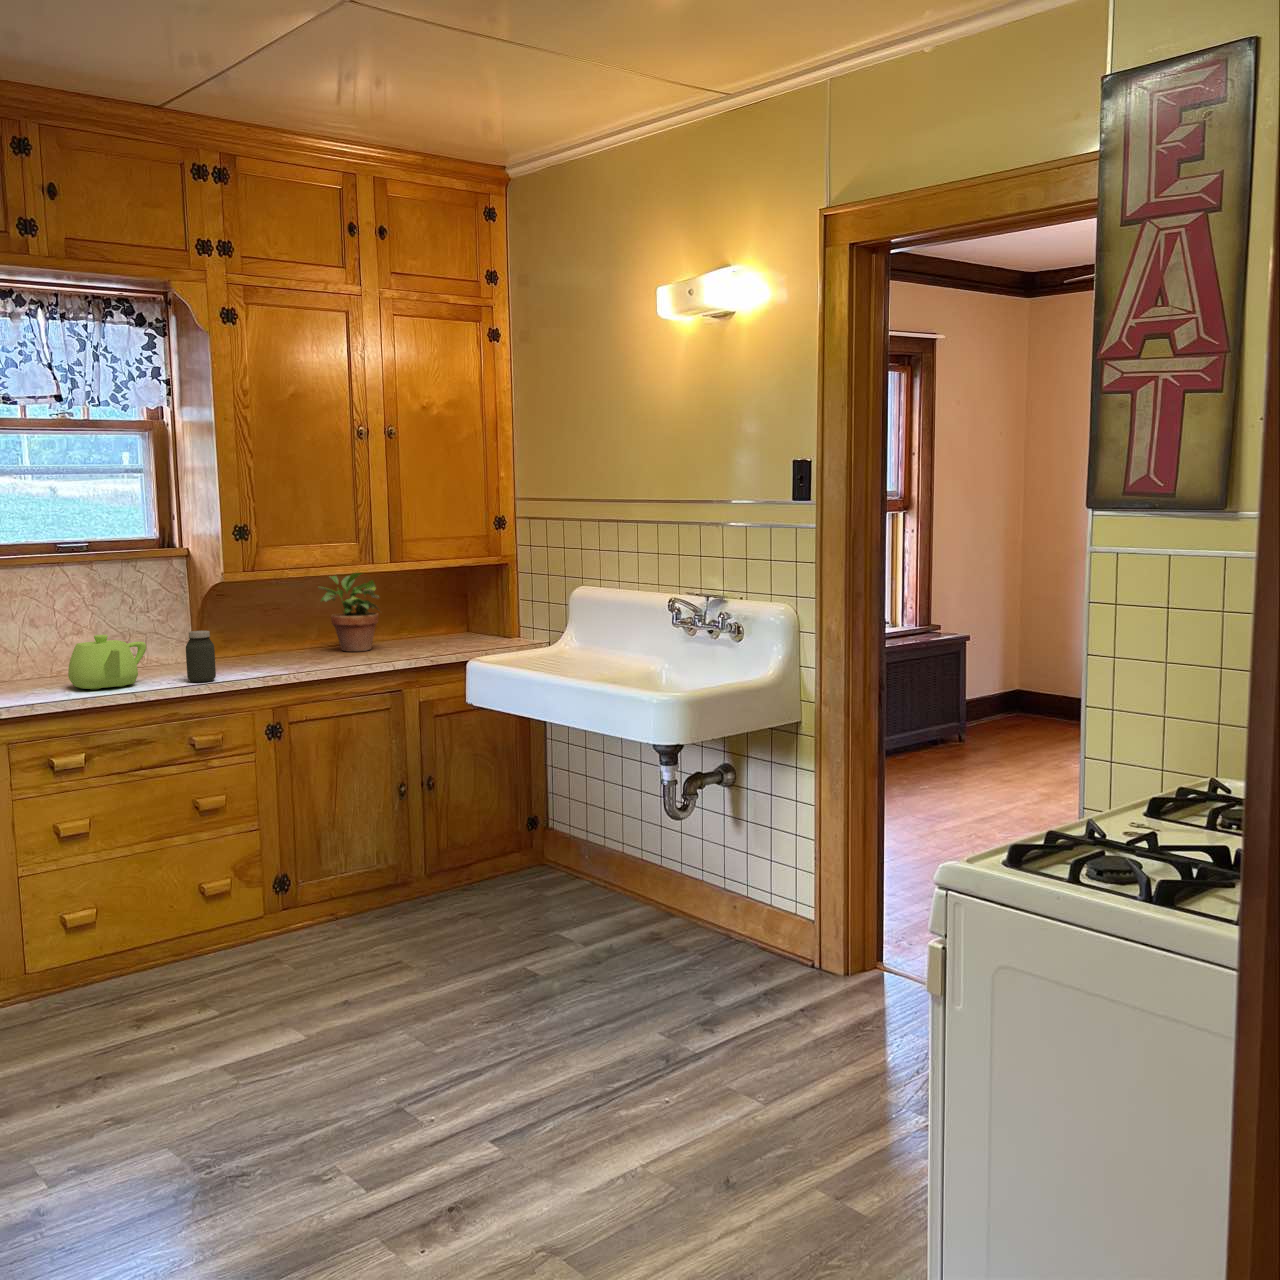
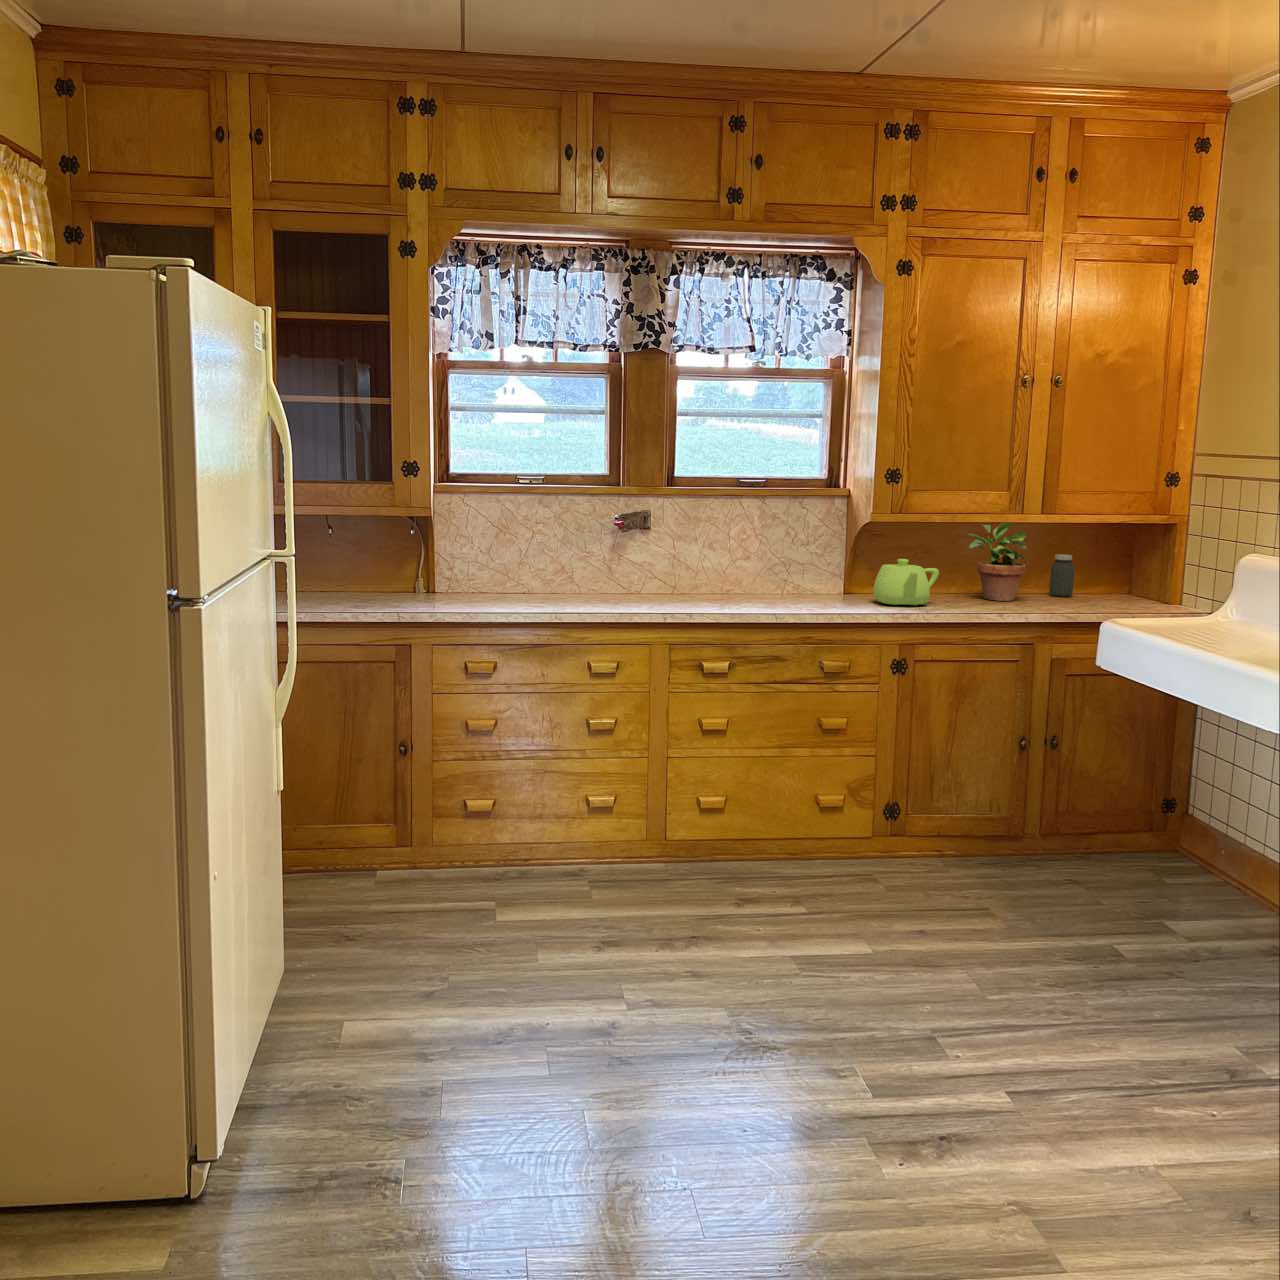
jar: present [186,631,216,682] -> present [1049,554,1074,597]
teapot: present [68,635,146,690] -> present [873,559,939,606]

